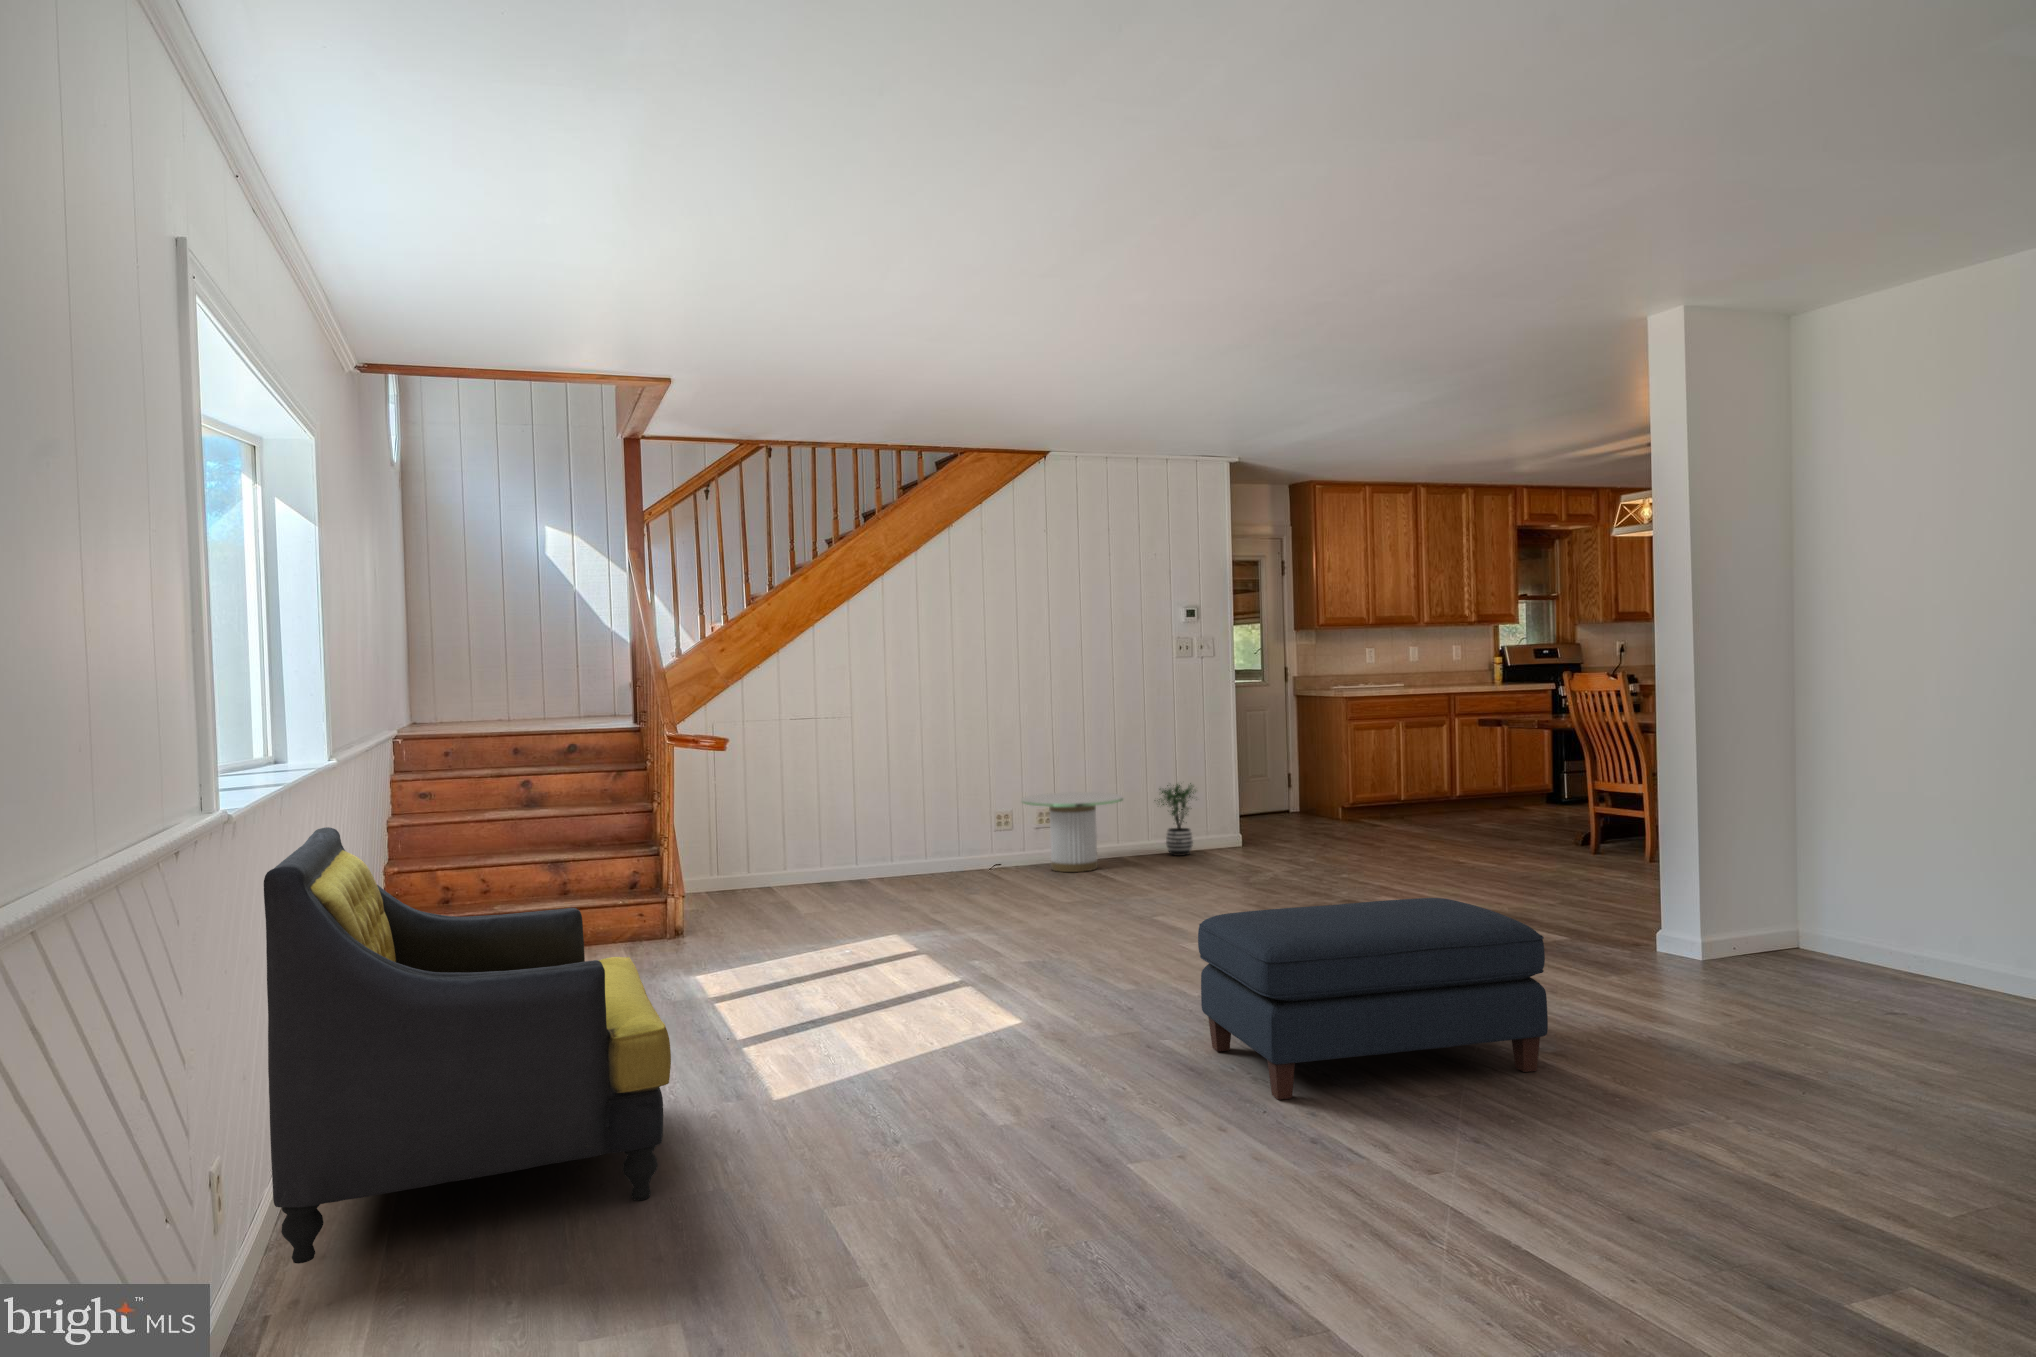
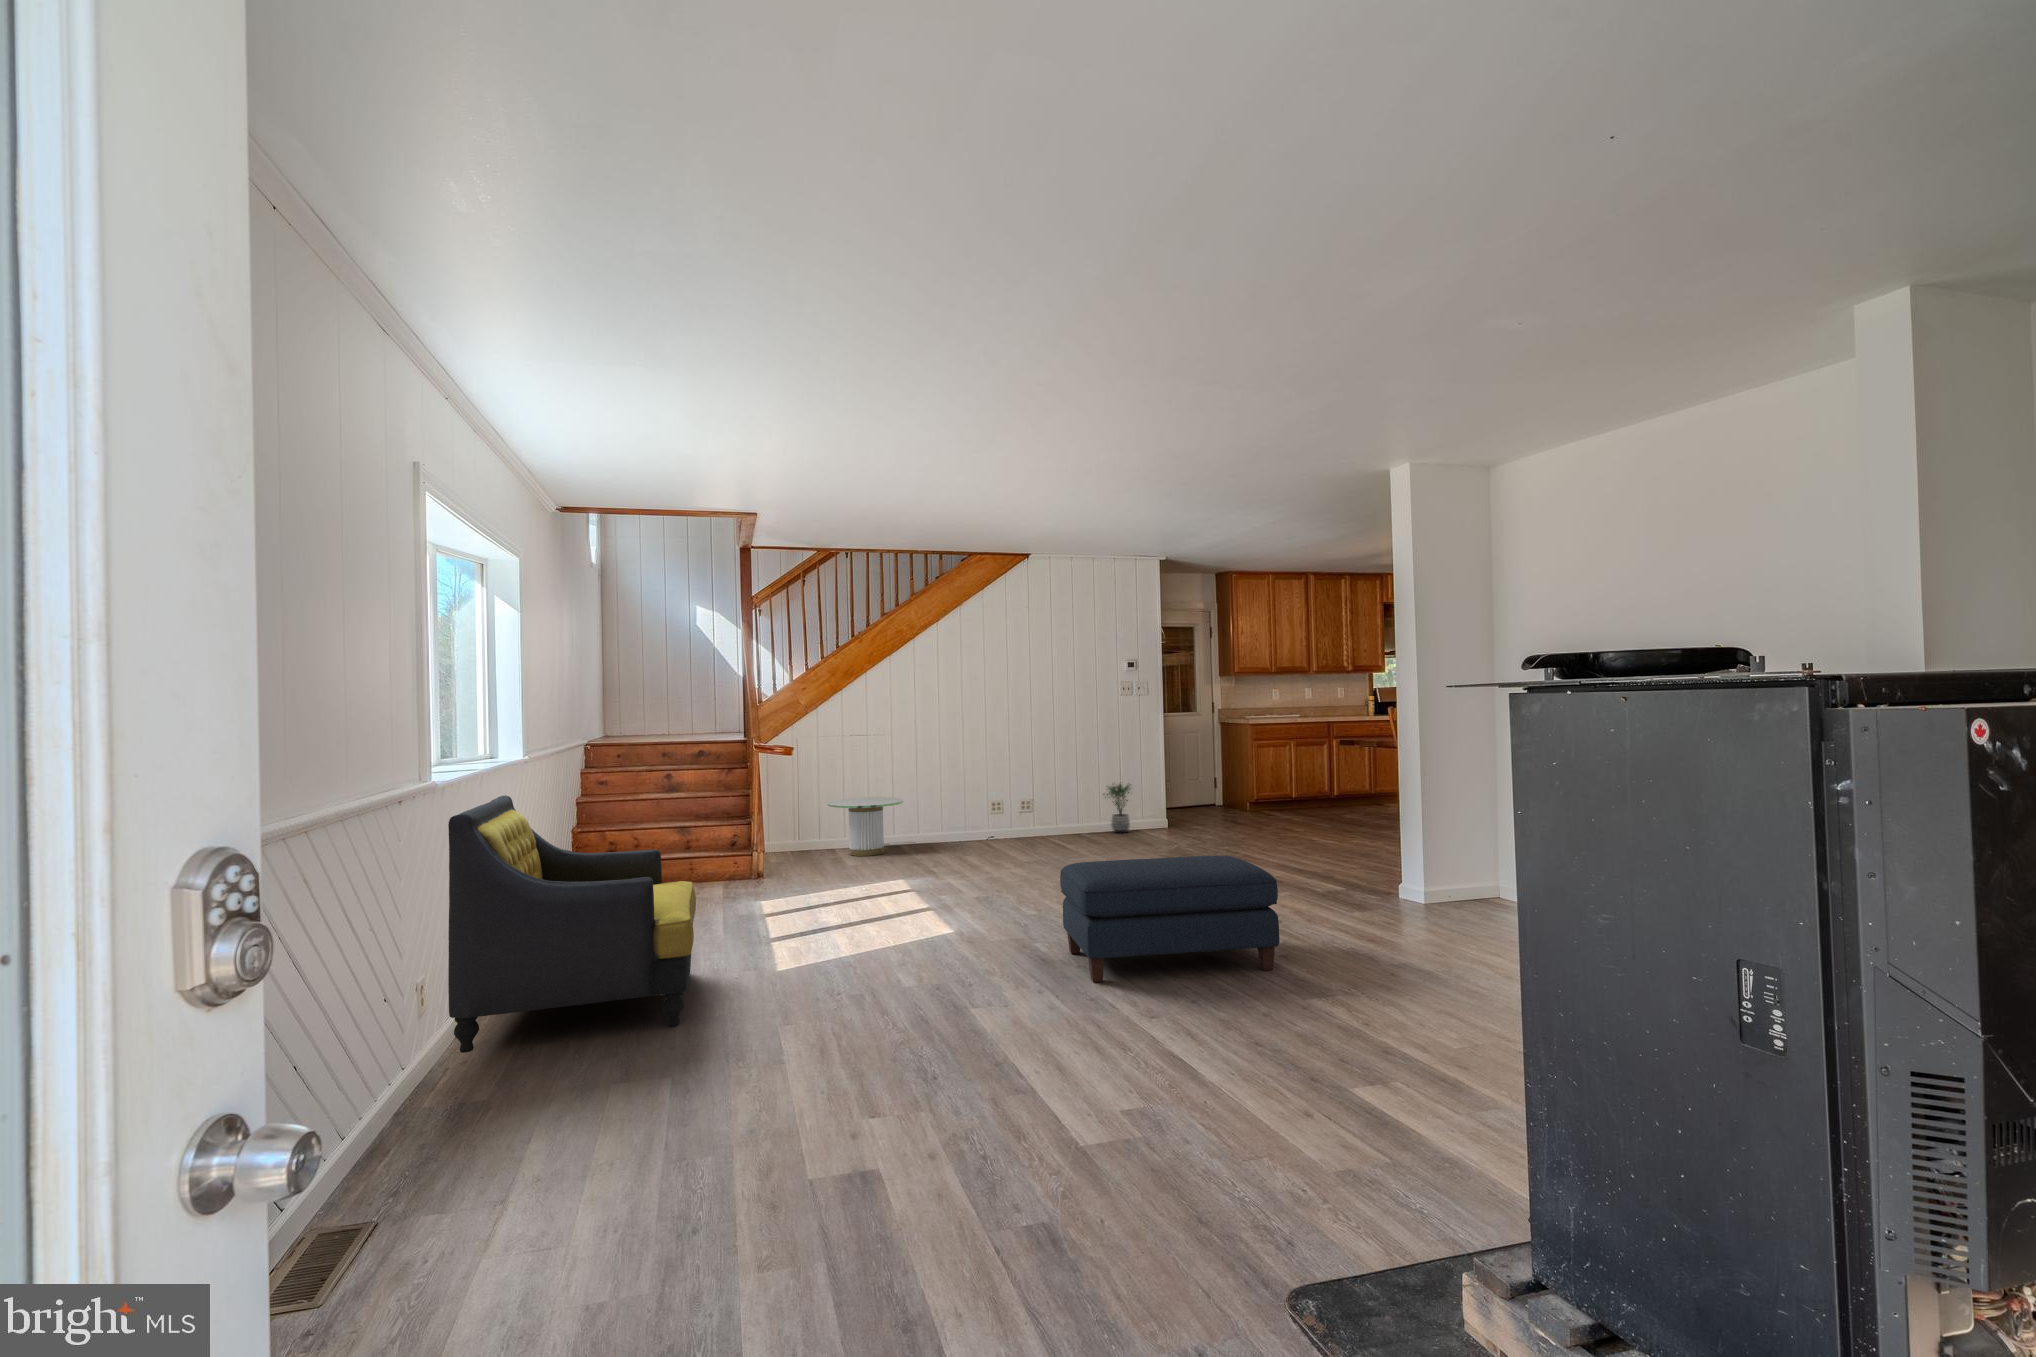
side table: present [1021,792,1124,872] -> present [828,797,903,856]

